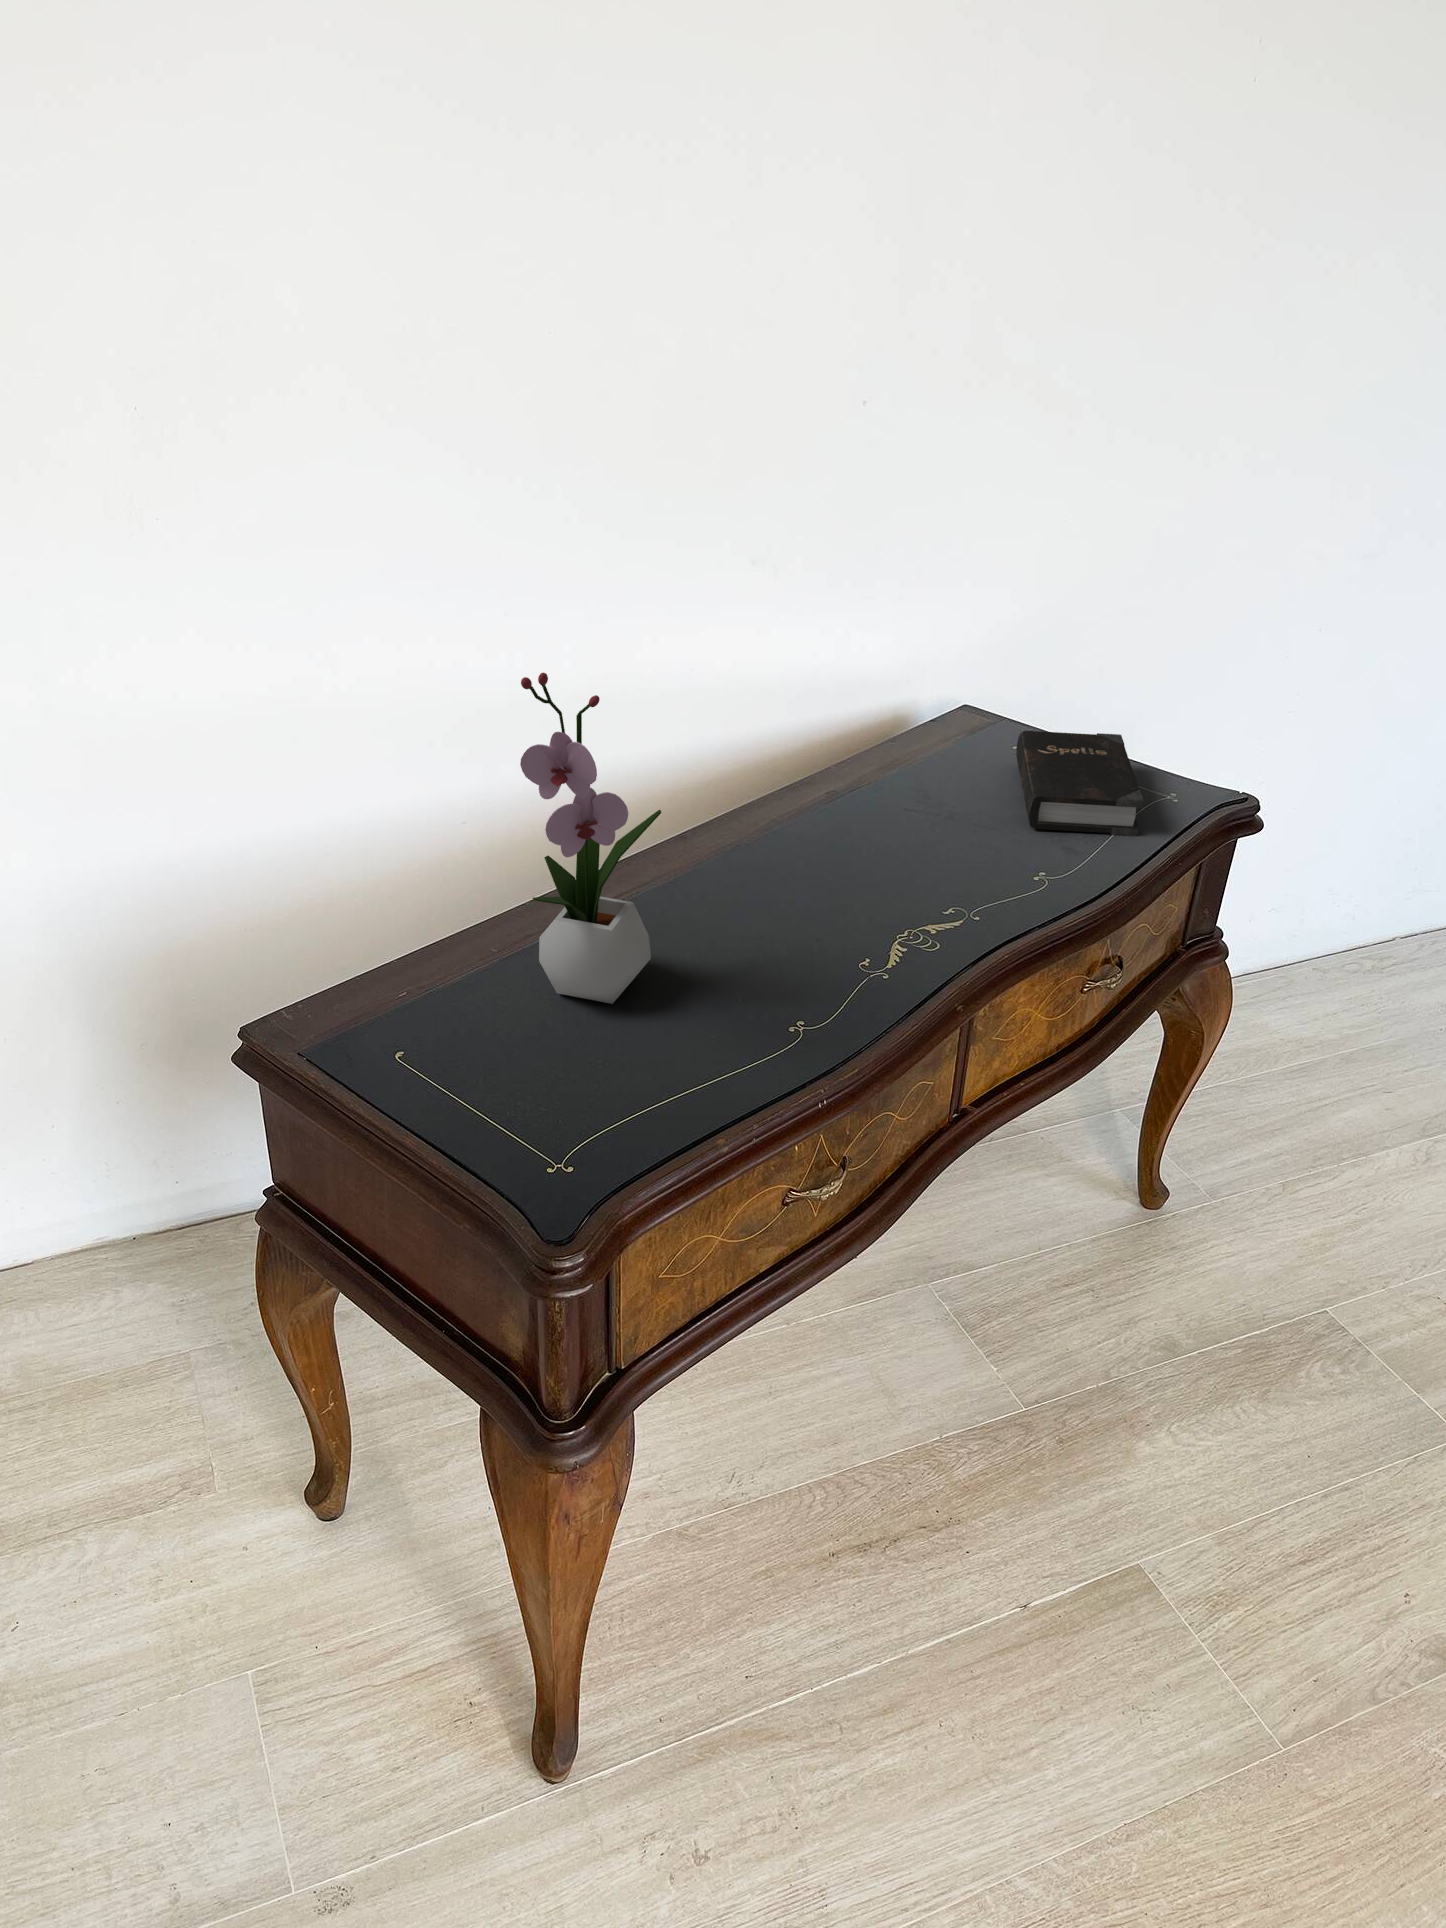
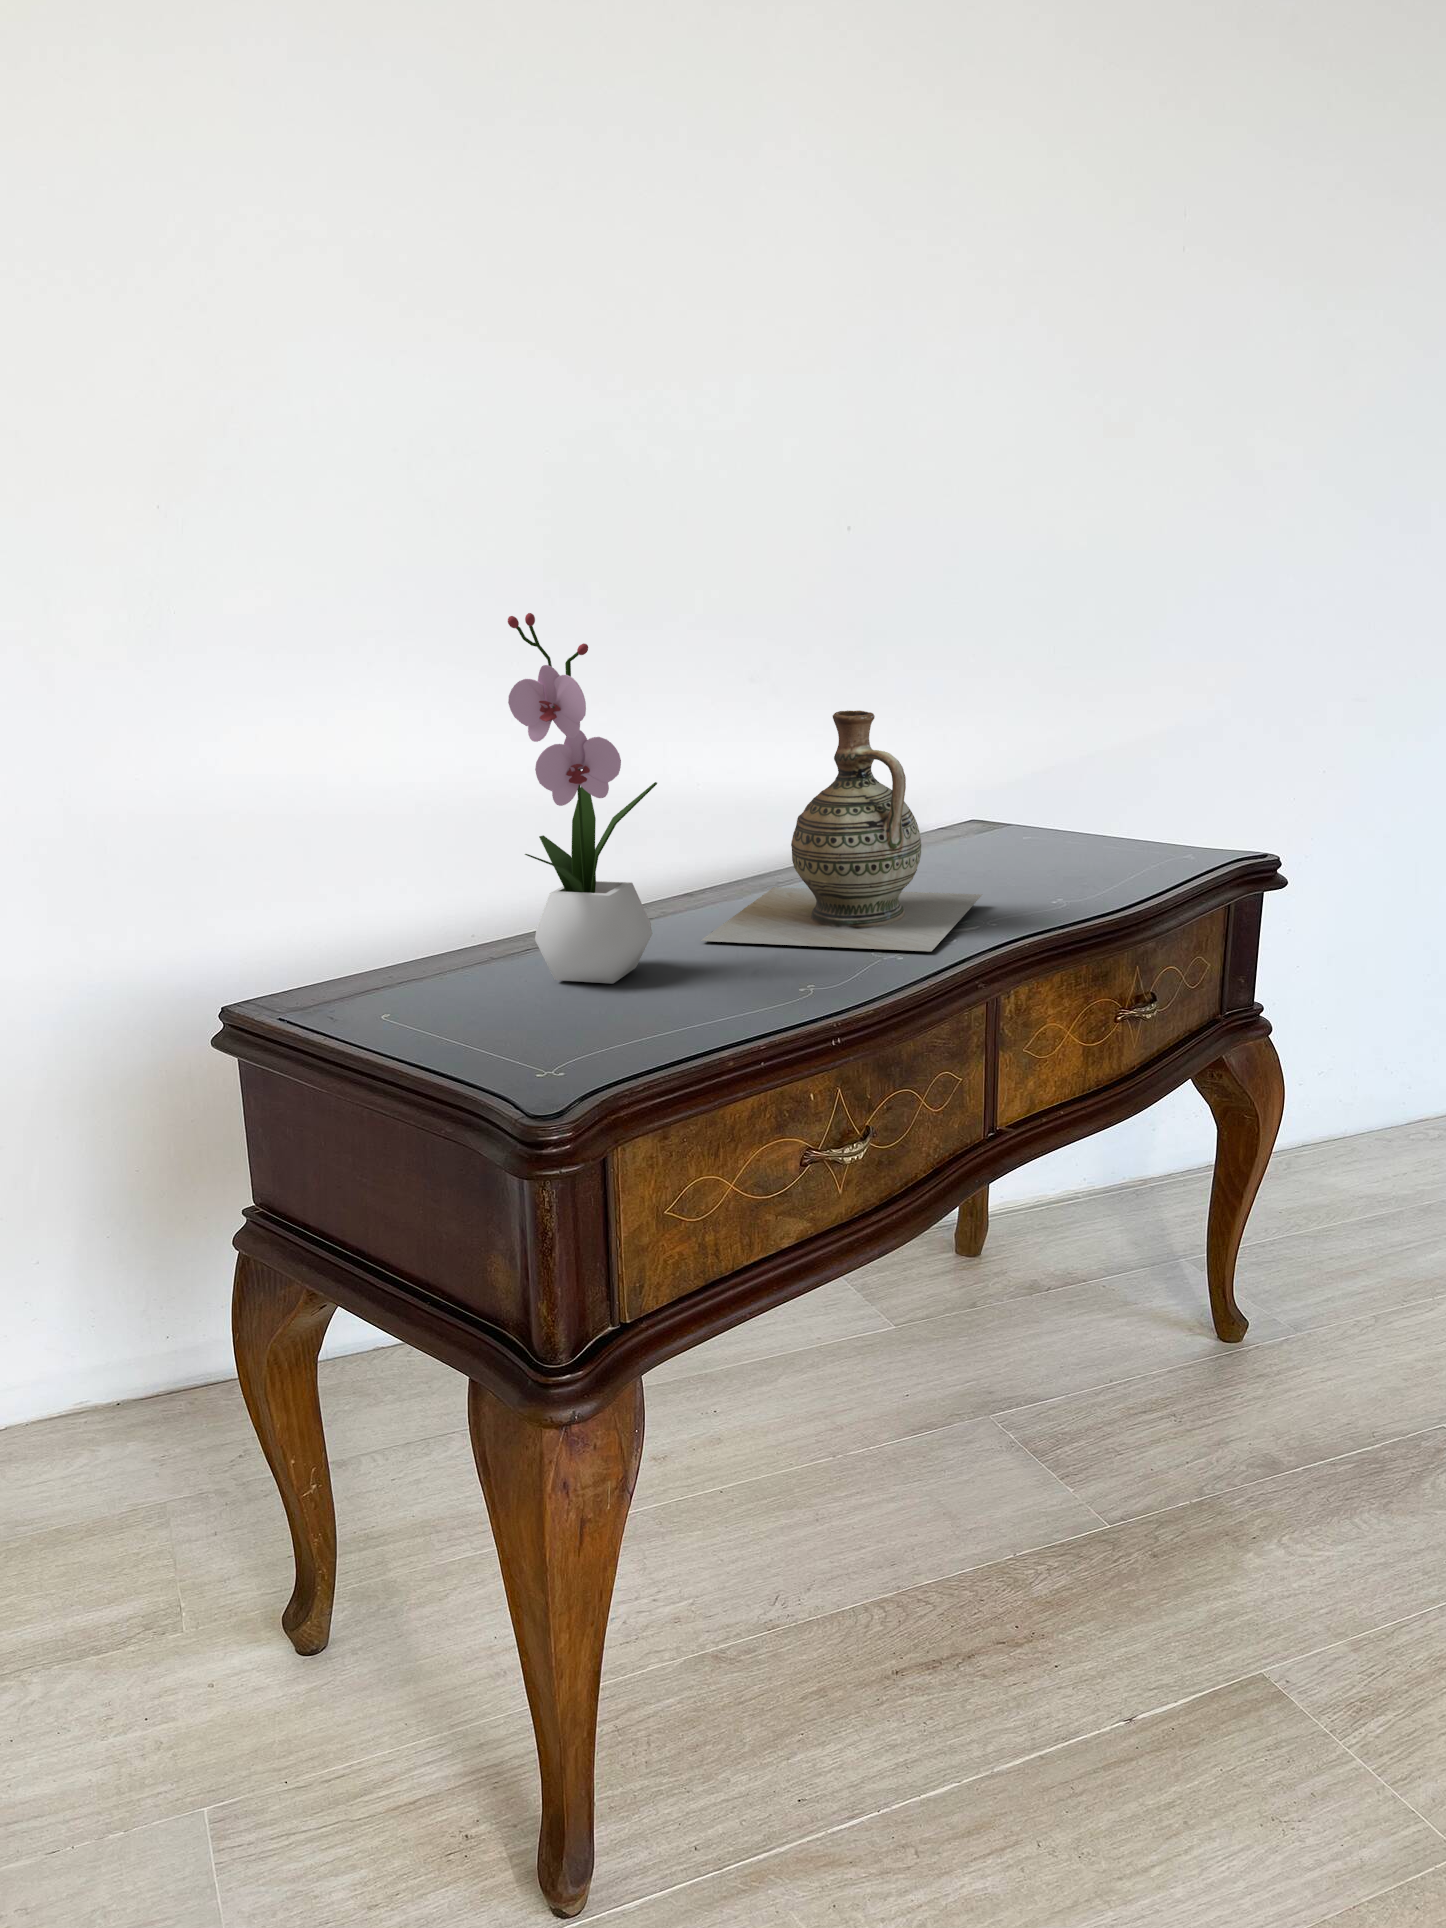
ceramic jug: none [693,709,965,969] -> present [701,711,982,951]
hardback book: present [1016,731,1143,836] -> none [1030,811,1163,879]

